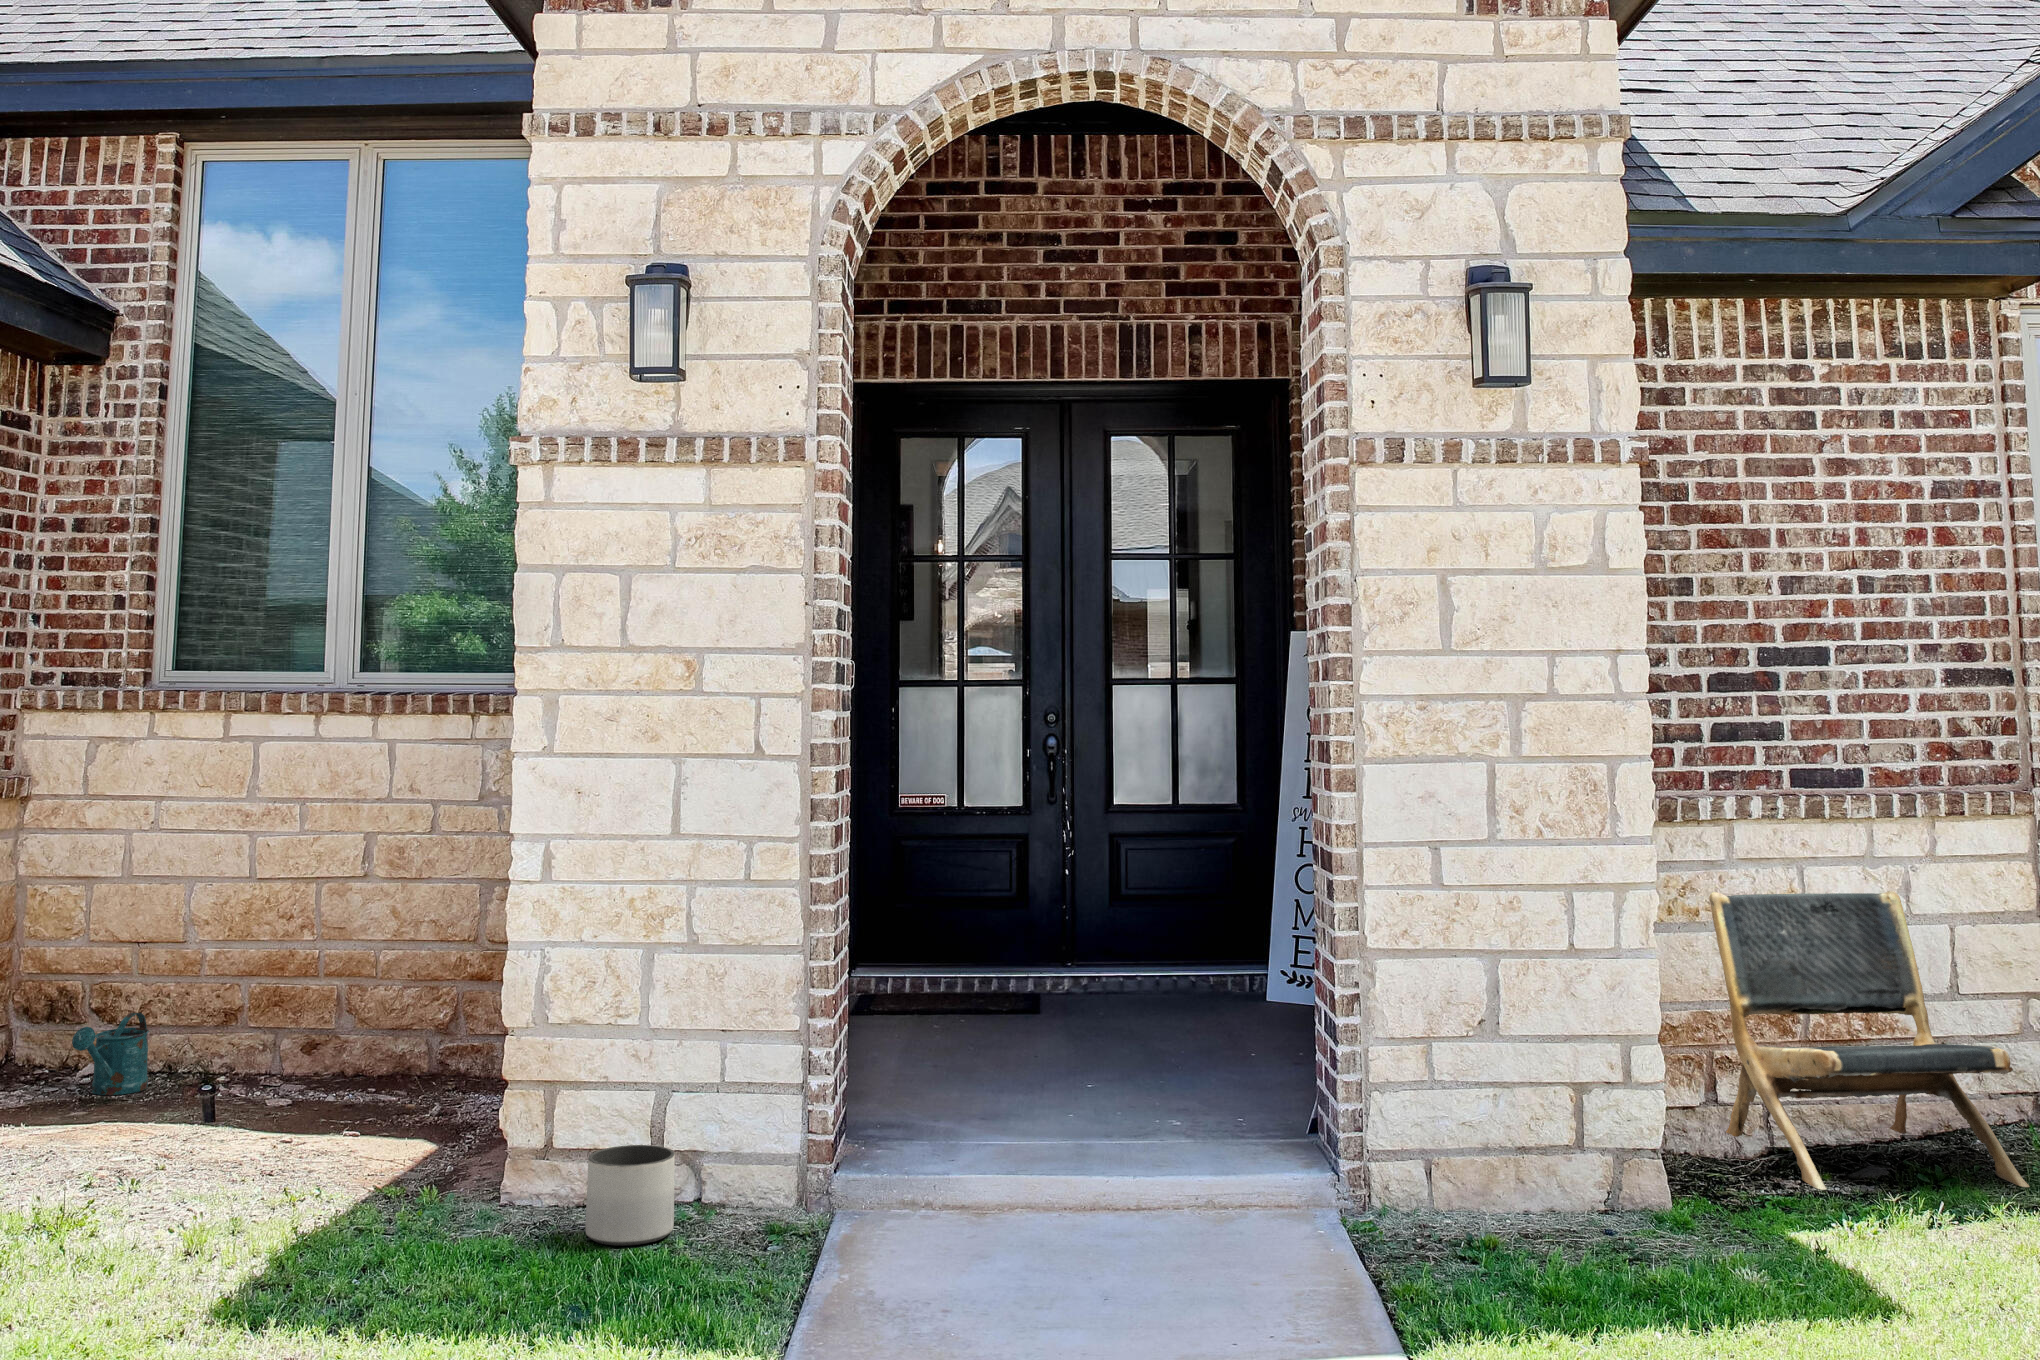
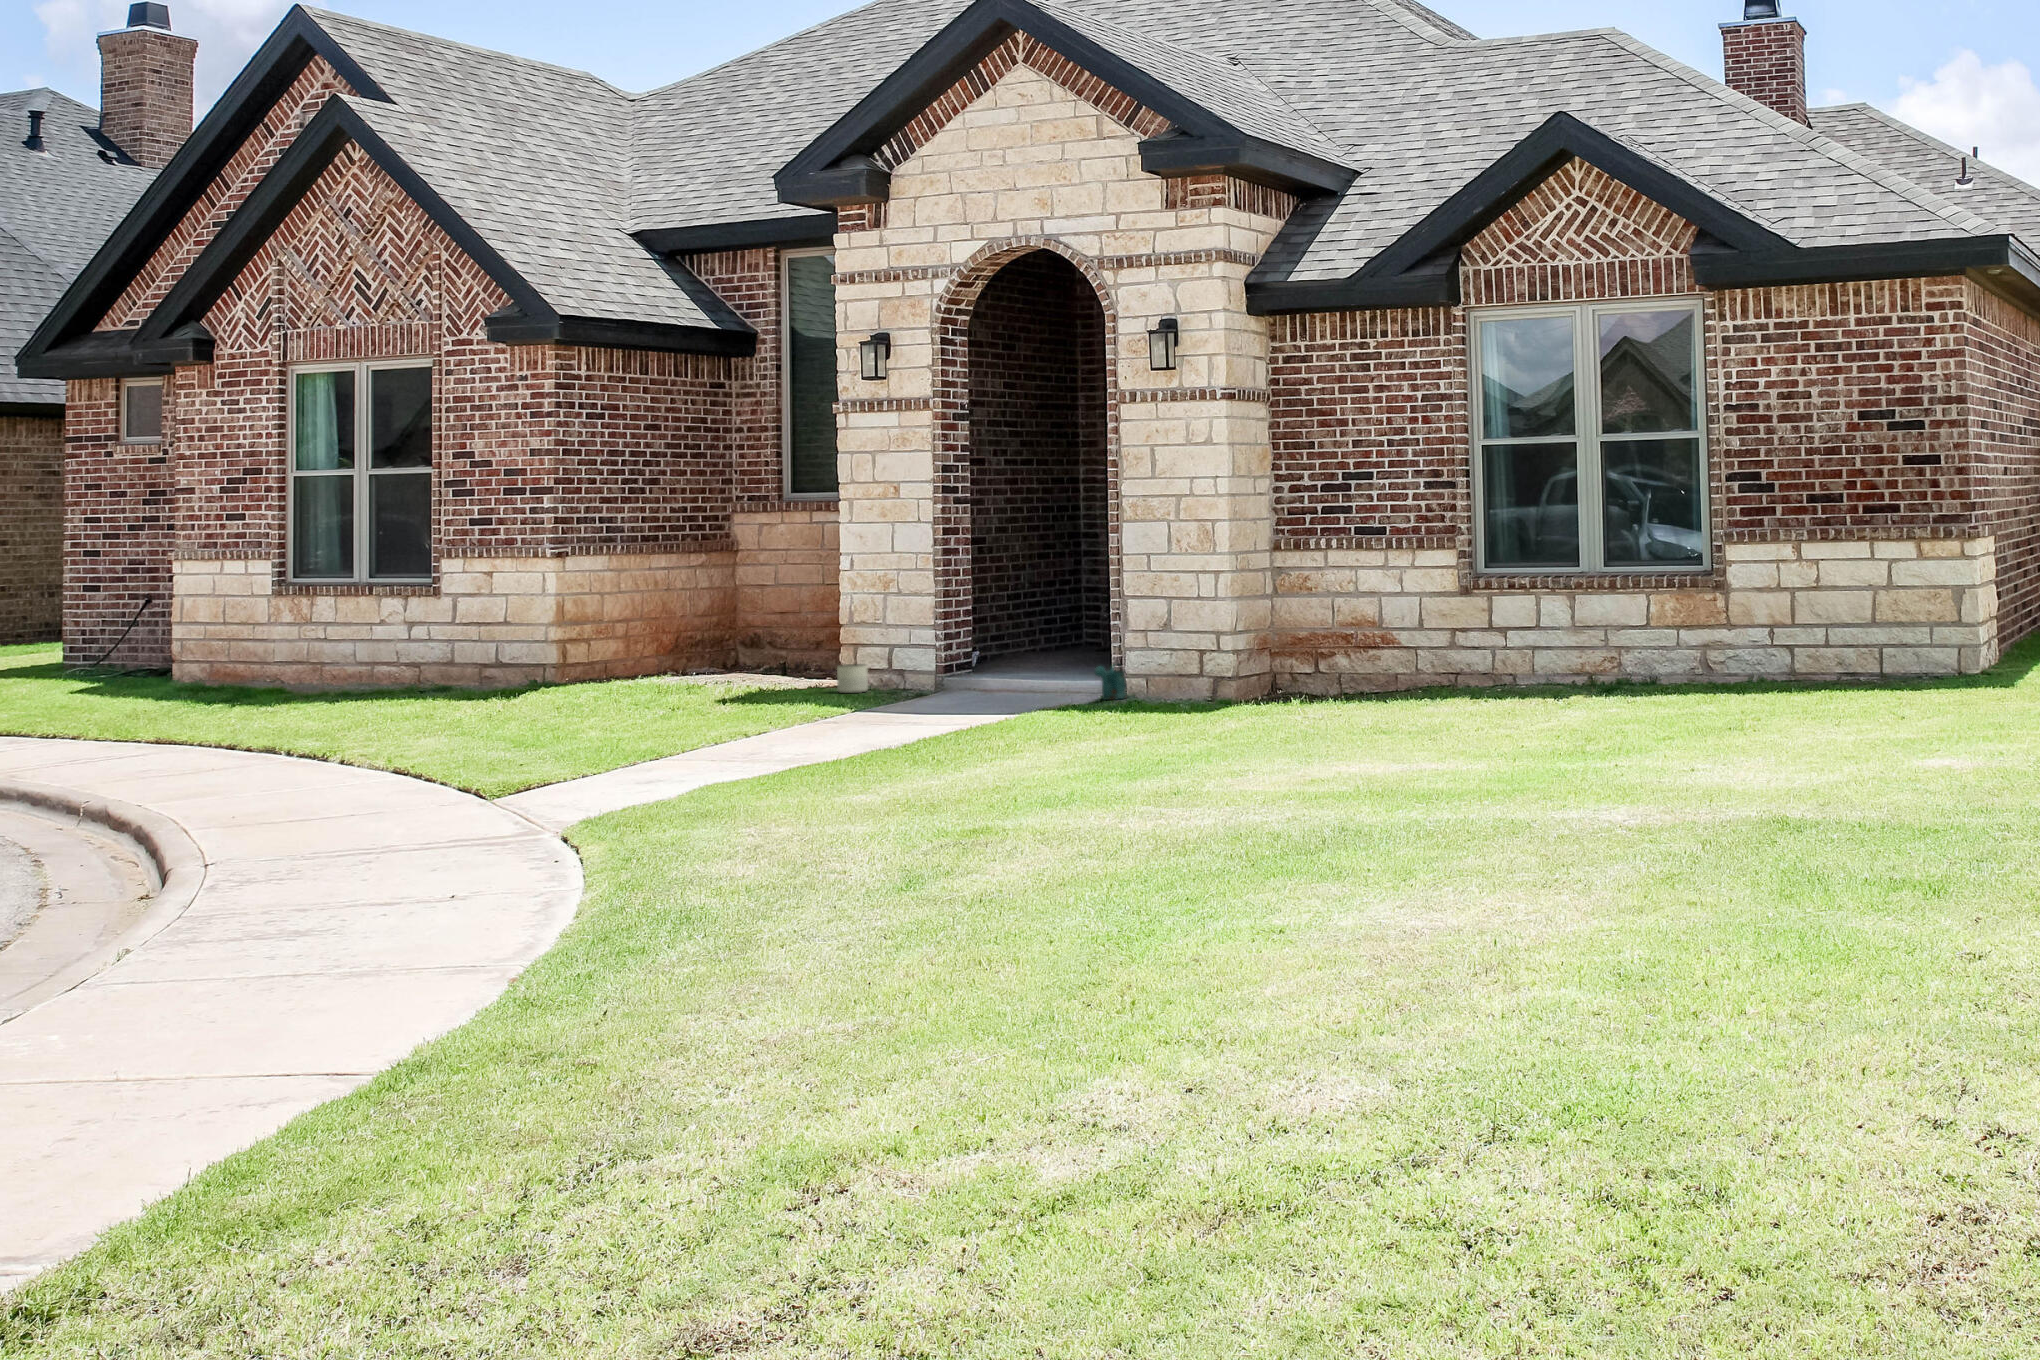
lounge chair: present [1709,891,2029,1190] -> none [1279,583,1393,697]
watering can: present [72,1013,149,1095] -> present [1095,663,1127,700]

